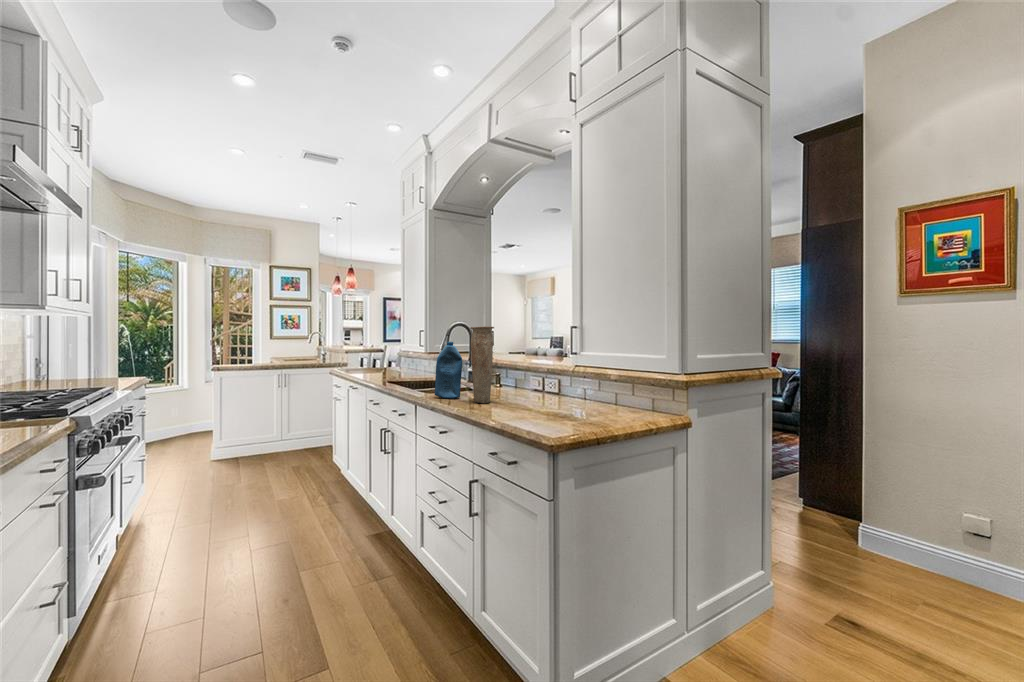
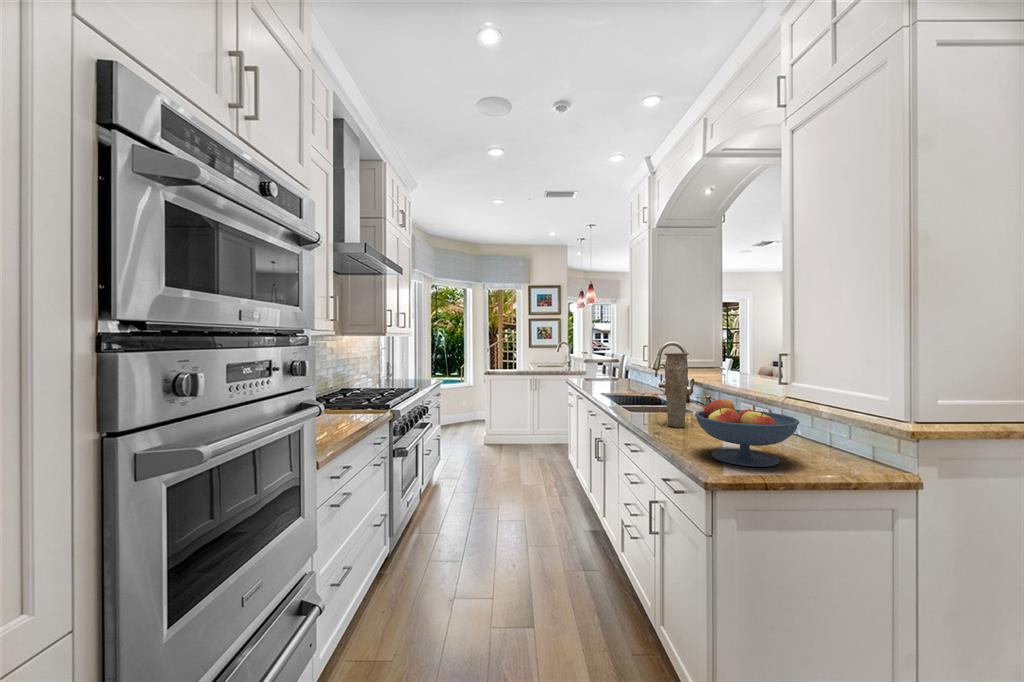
bottle: present [435,342,462,399] -> none [634,365,661,419]
fruit bowl: none [520,365,610,426] -> present [695,398,800,467]

